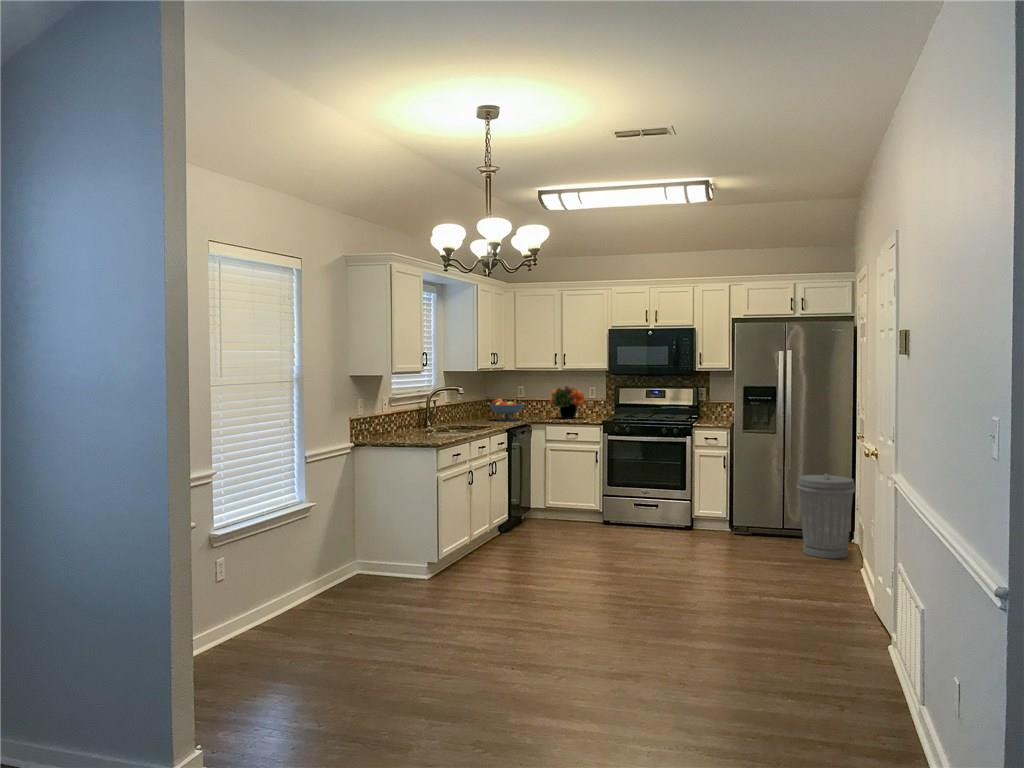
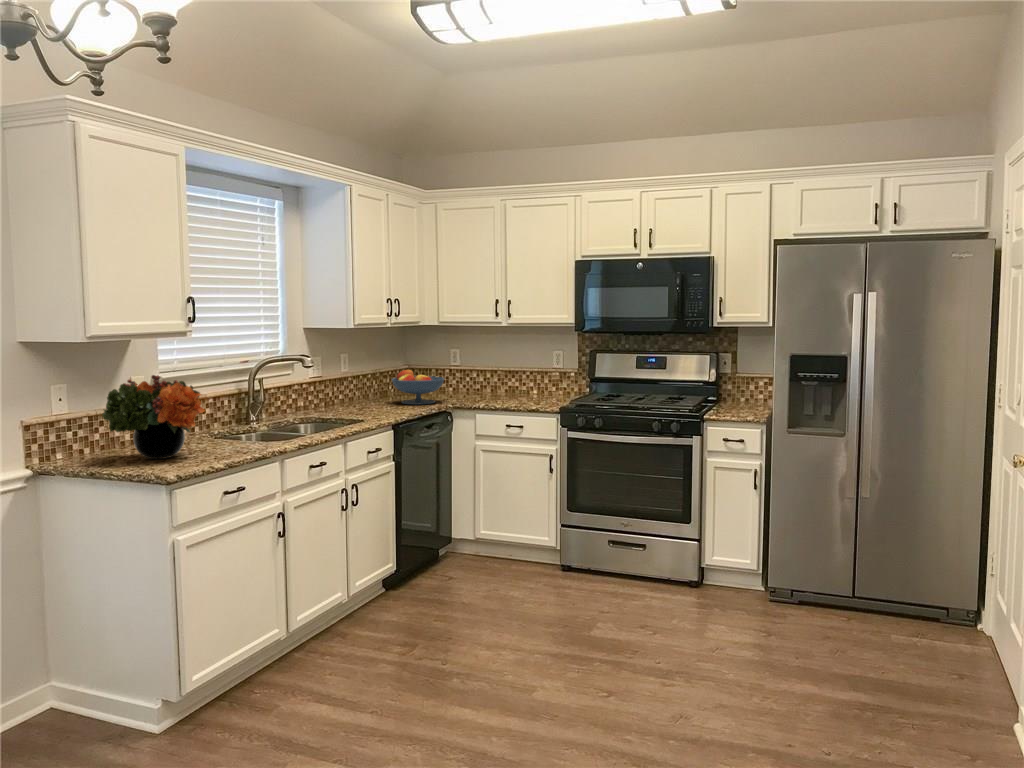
flower arrangement: present [550,386,585,418] -> present [102,375,205,459]
trash can: present [797,474,856,559] -> none [882,516,999,680]

